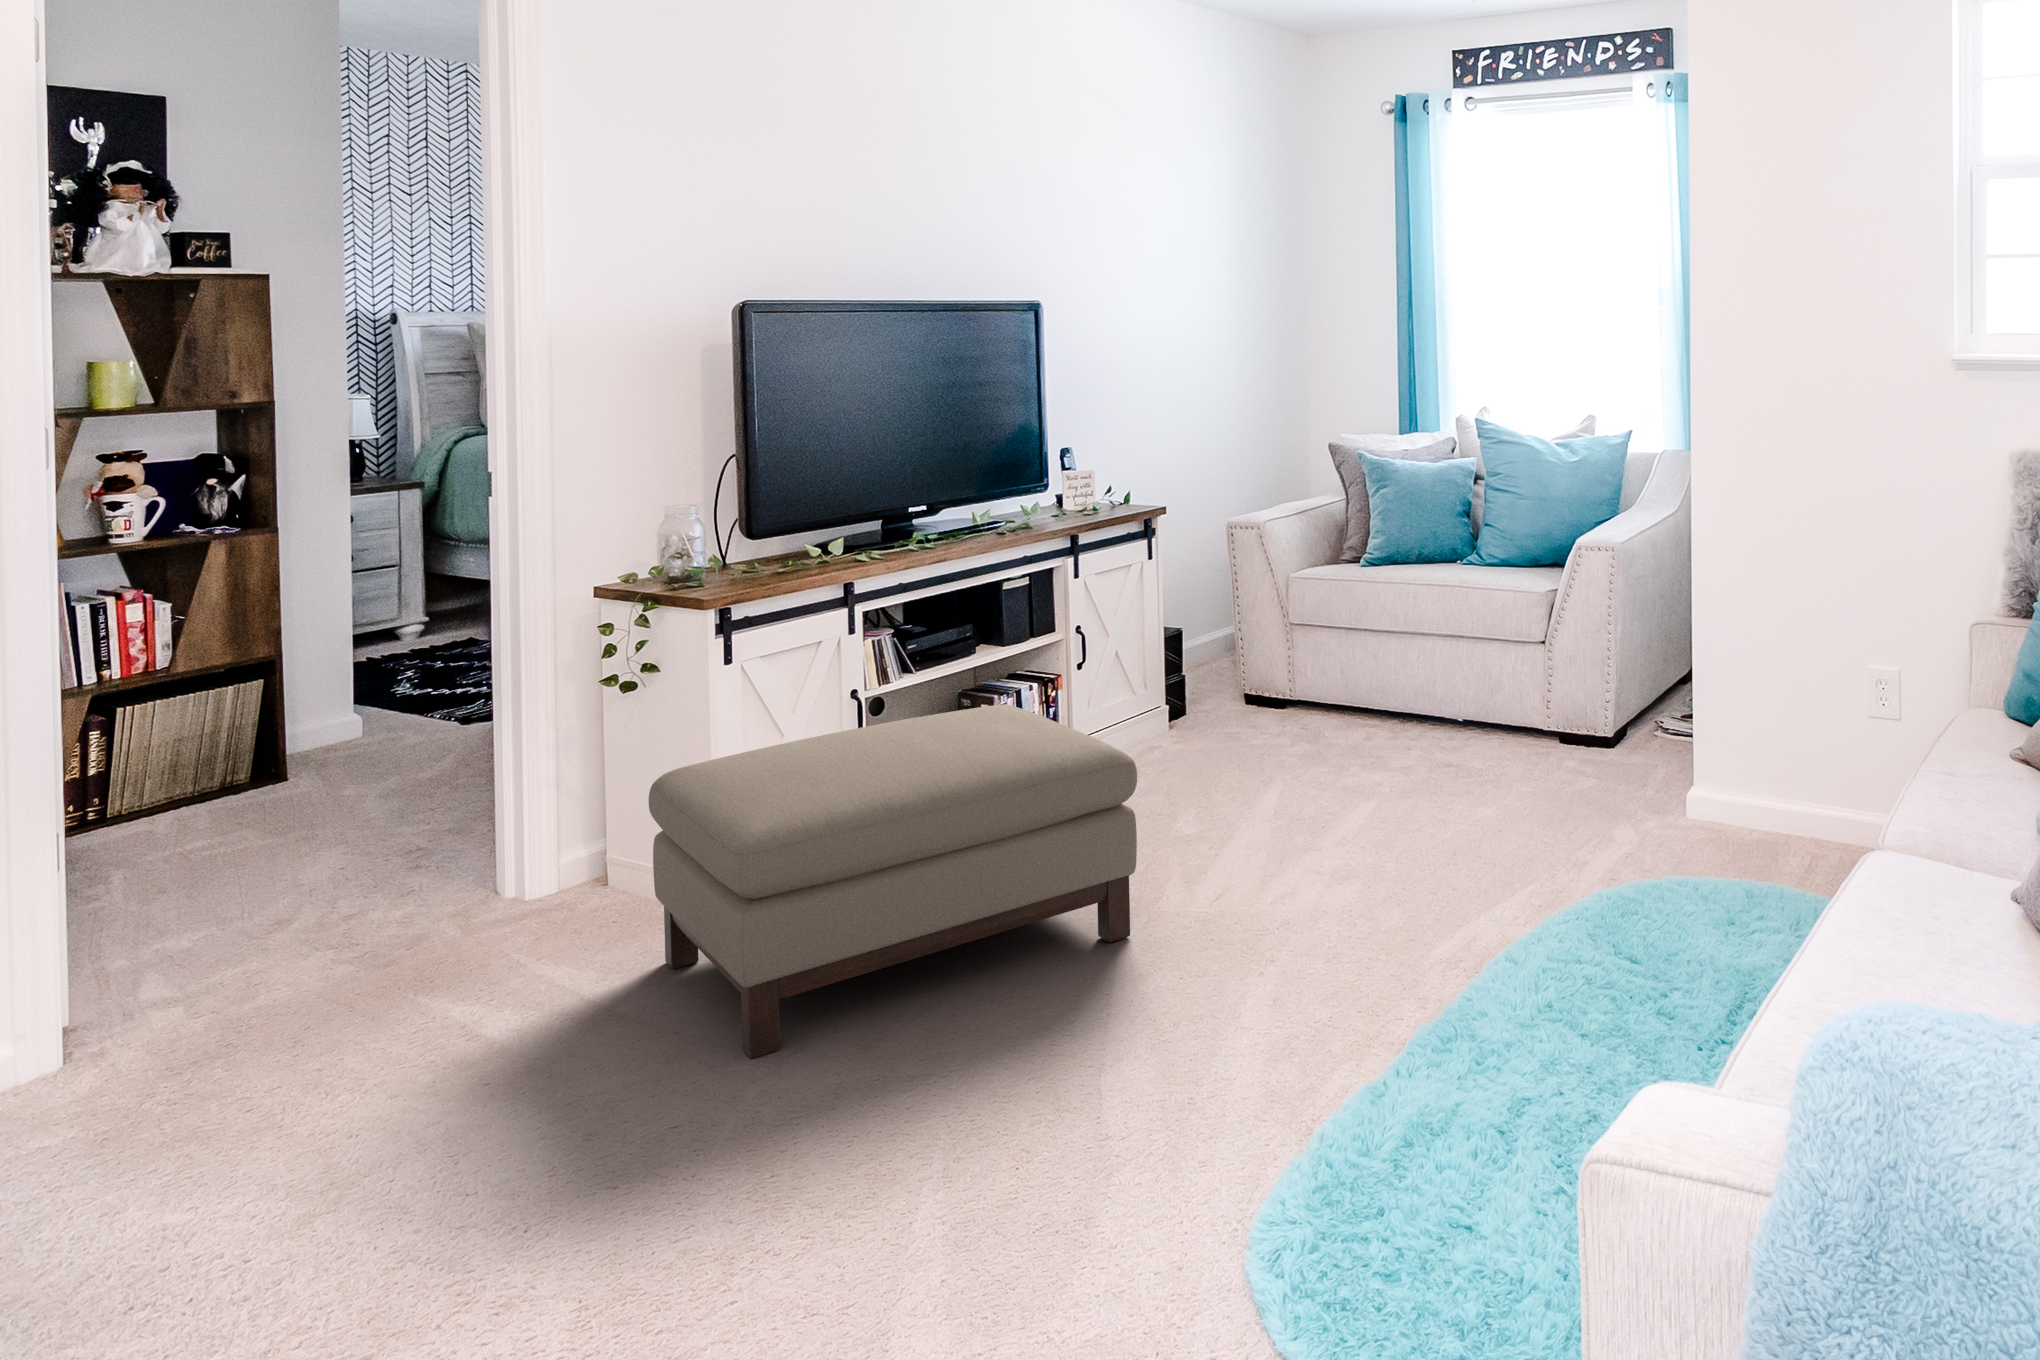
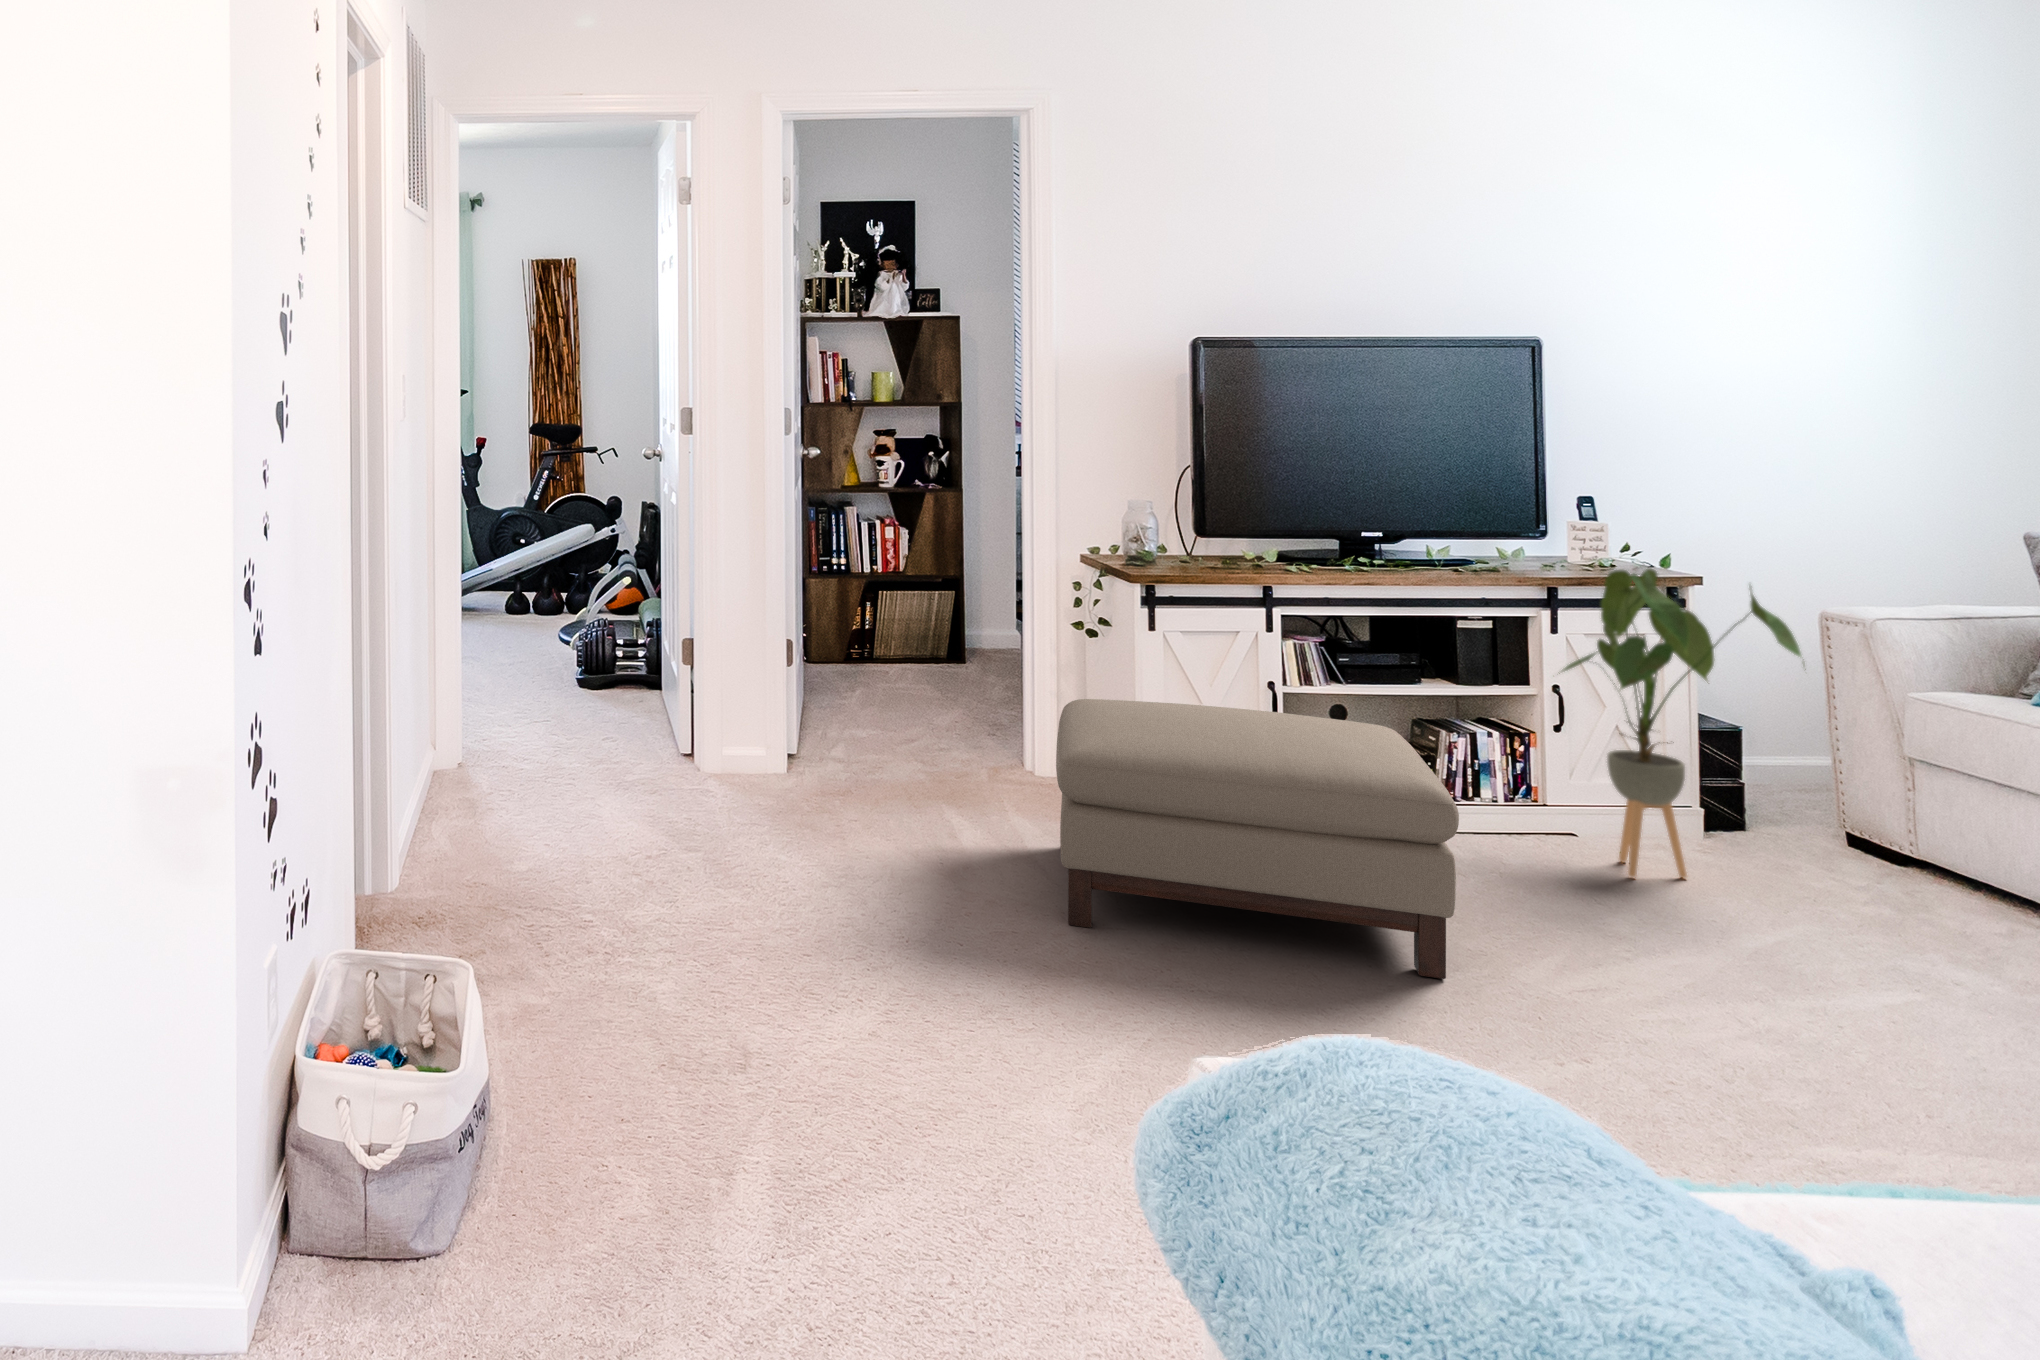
house plant: none [1090,505,1265,785] -> present [1559,569,1801,878]

